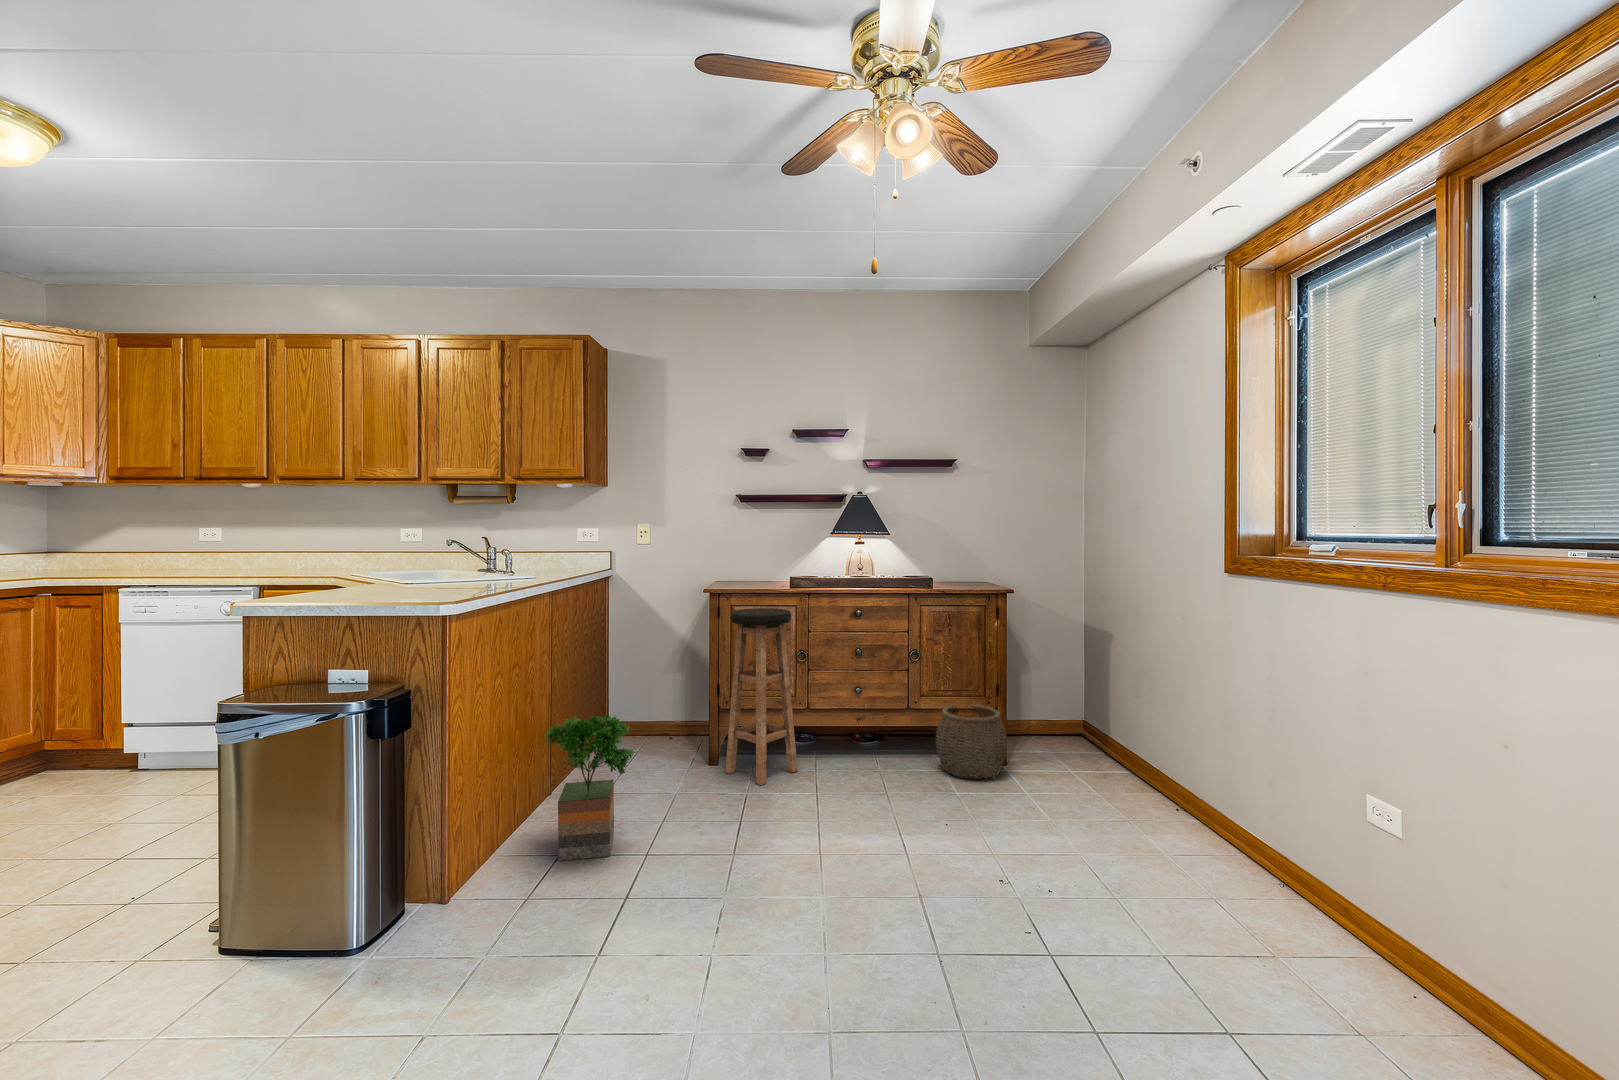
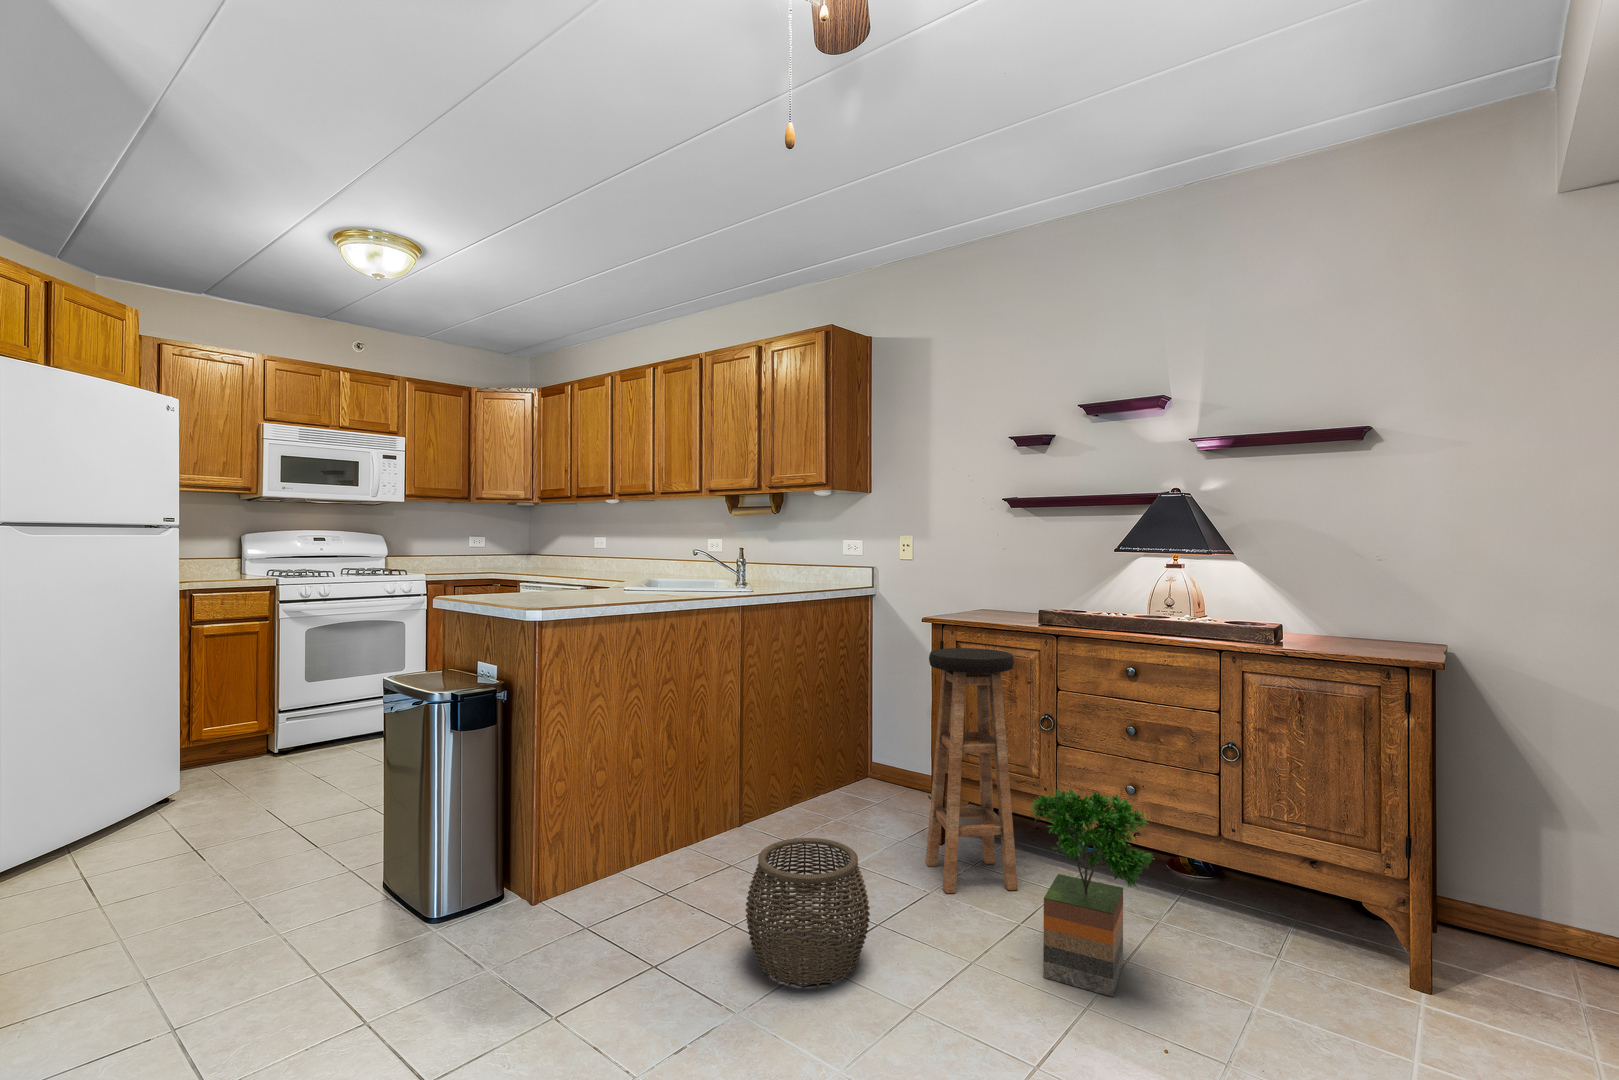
woven basket: present [936,705,1007,779] -> present [745,838,870,987]
potted tree: present [545,714,635,861] -> present [1030,788,1154,997]

